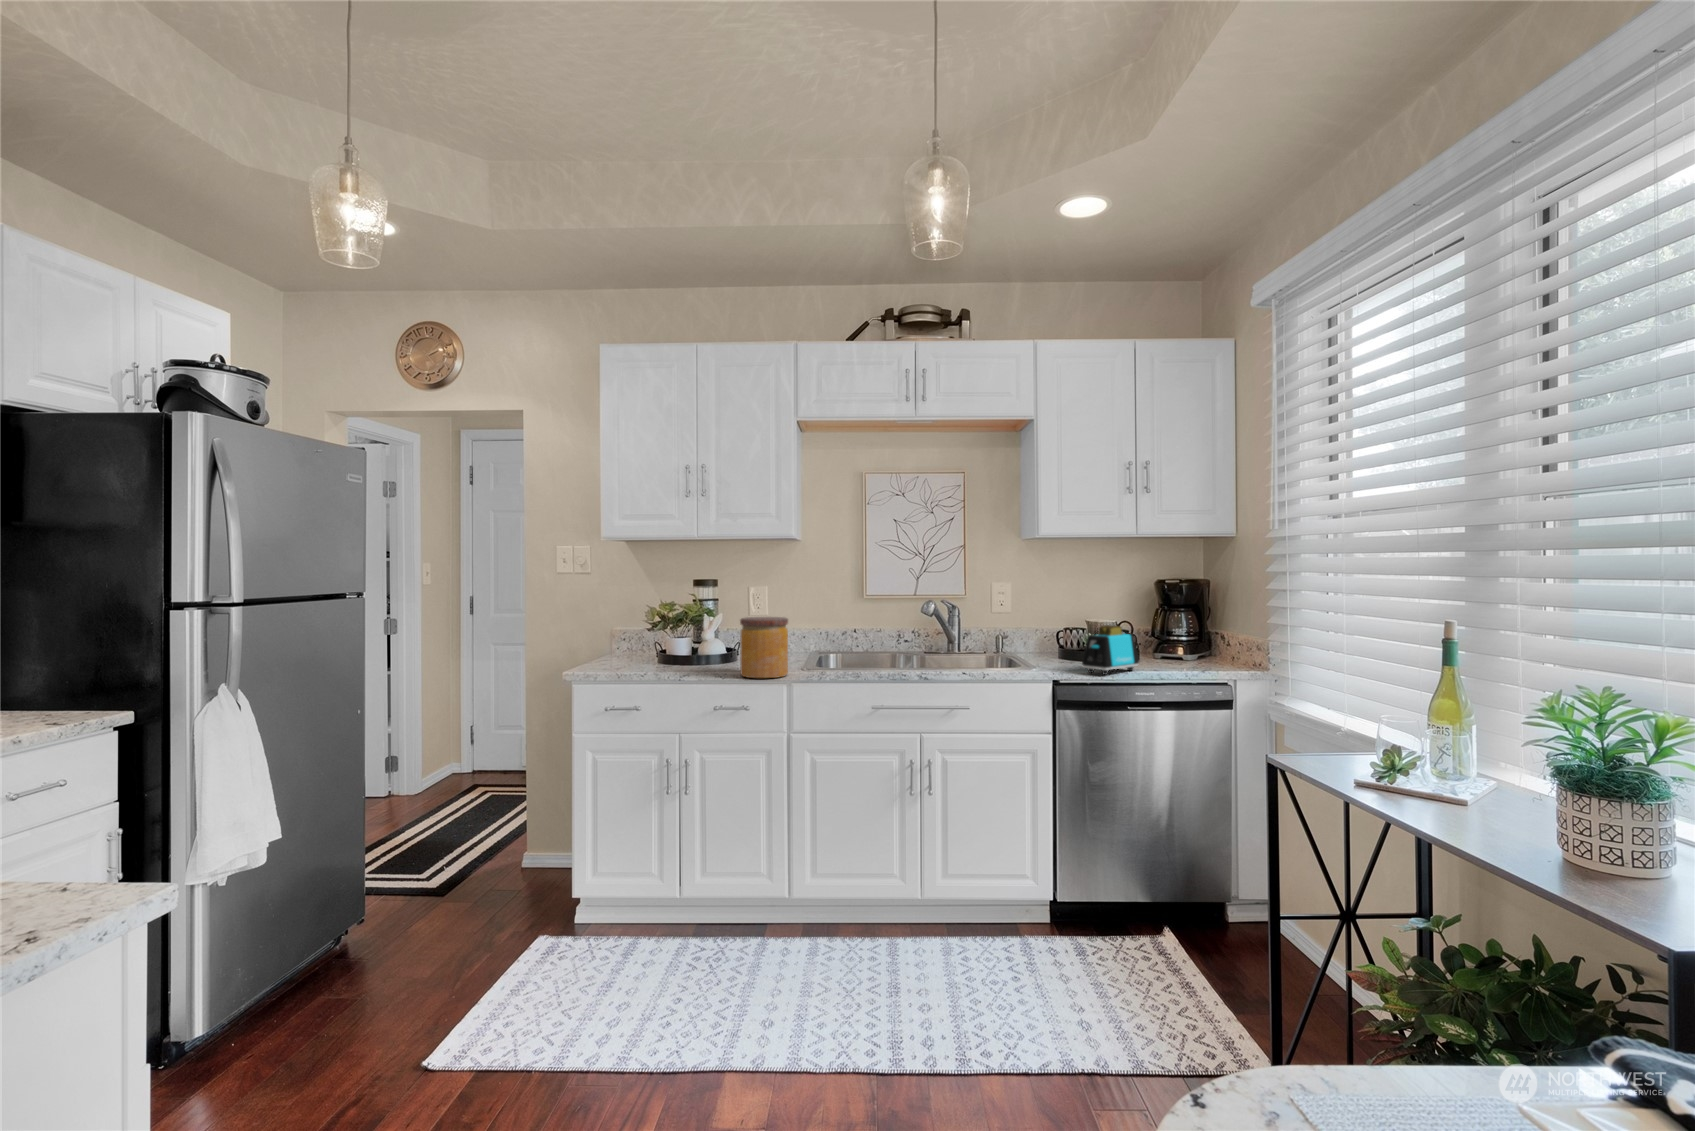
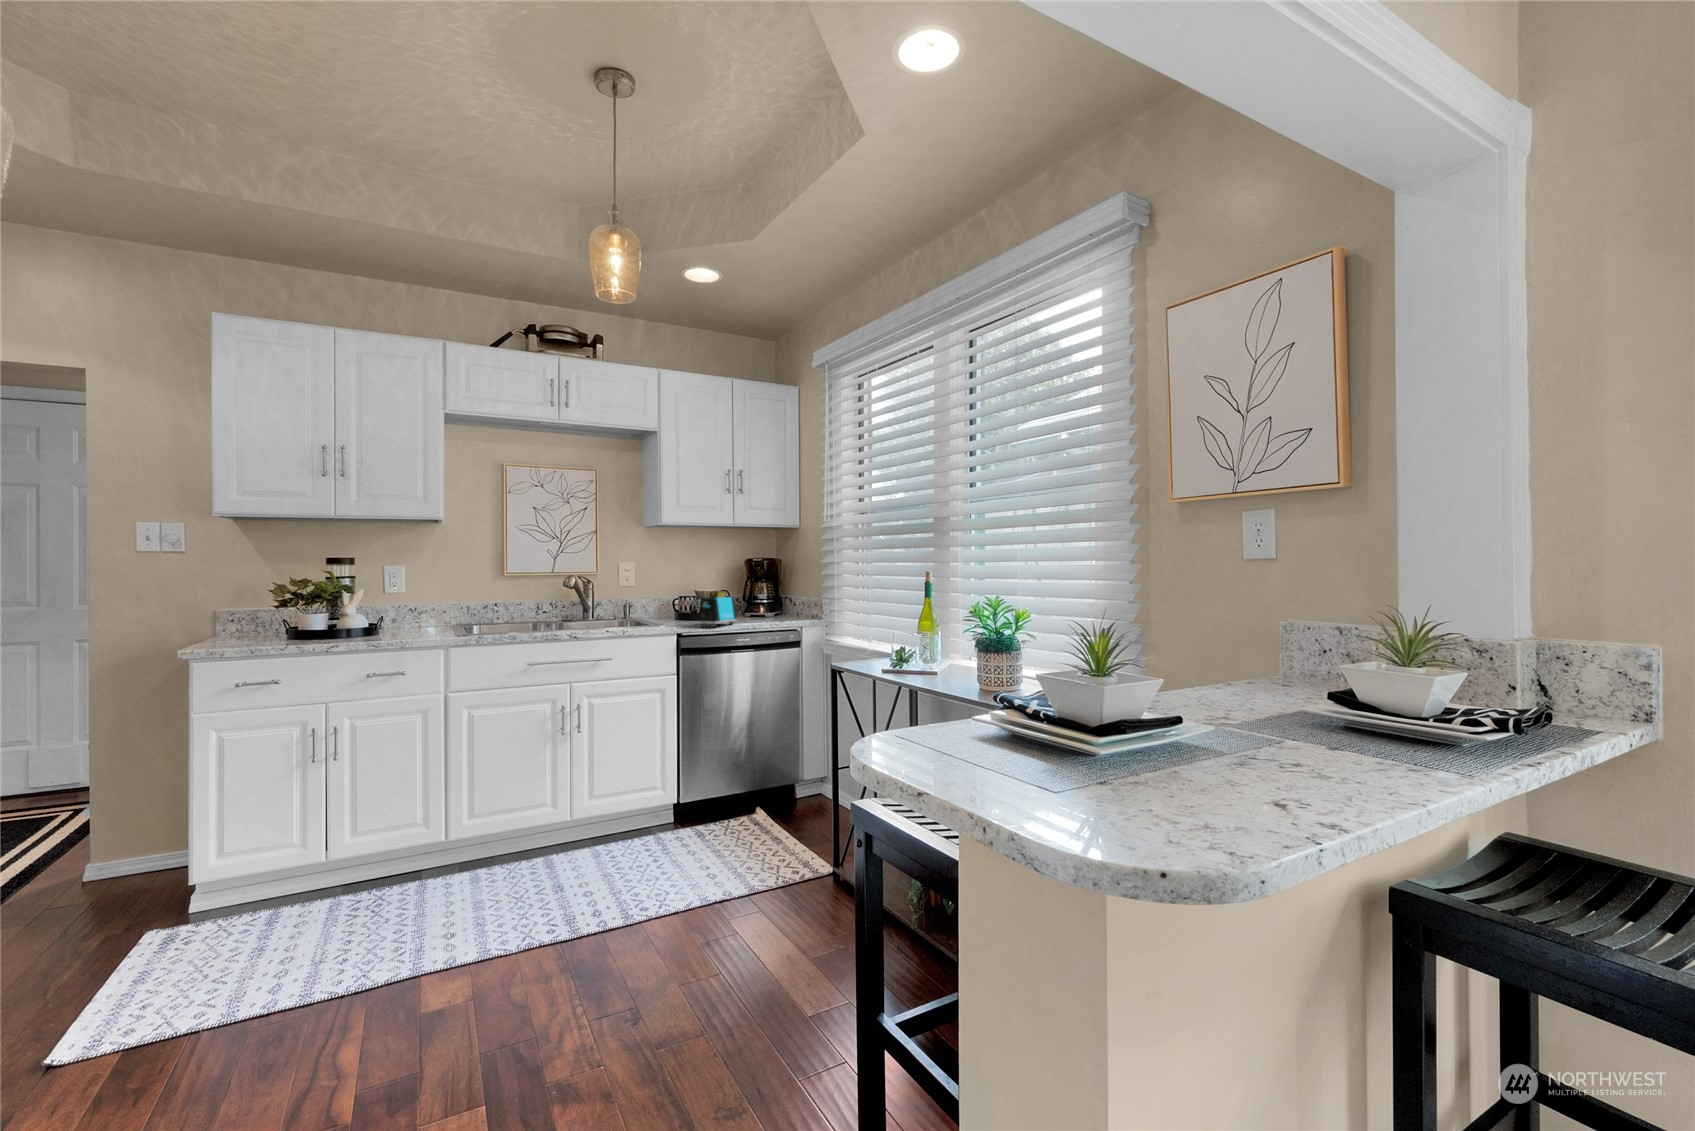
jar: present [740,617,788,678] -> none [393,589,442,644]

